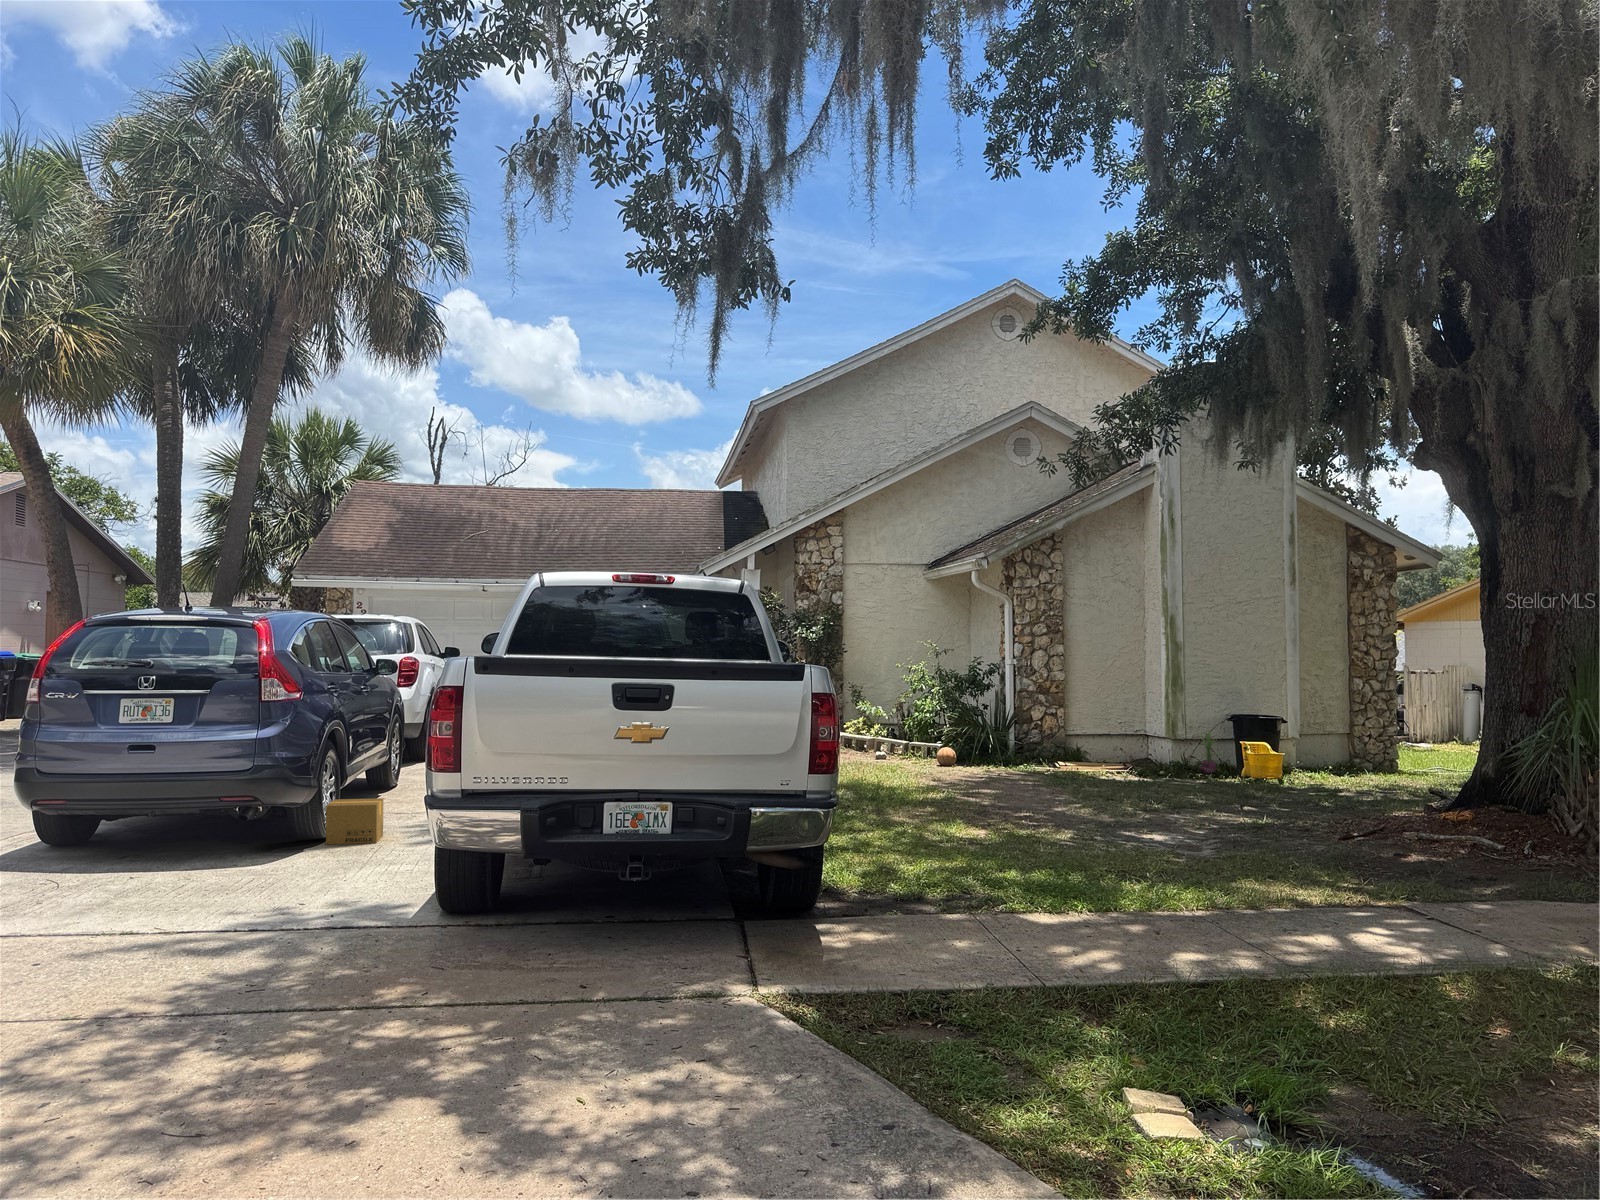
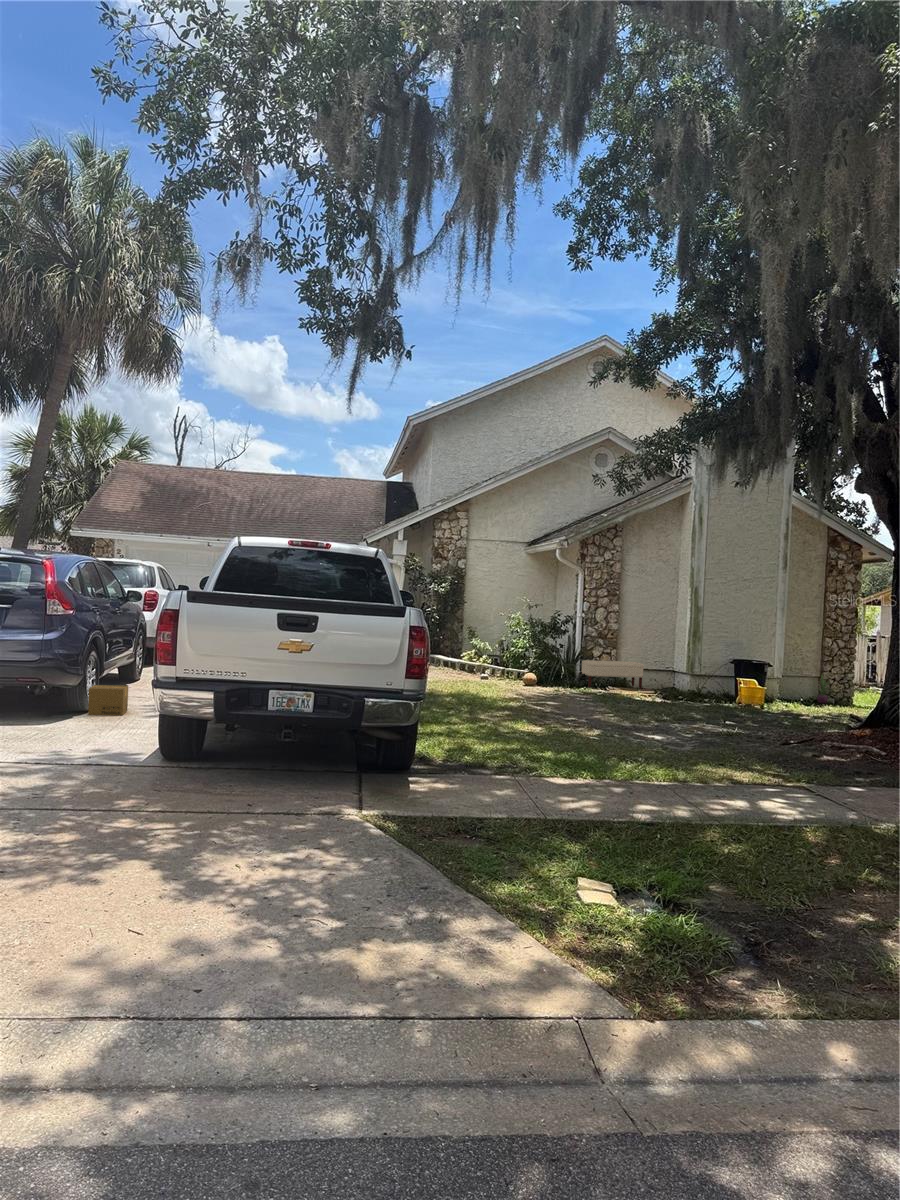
bench: none [1017,724,1104,765] -> present [582,660,644,689]
decorative plant: present [1200,732,1220,773] -> present [817,676,828,703]

